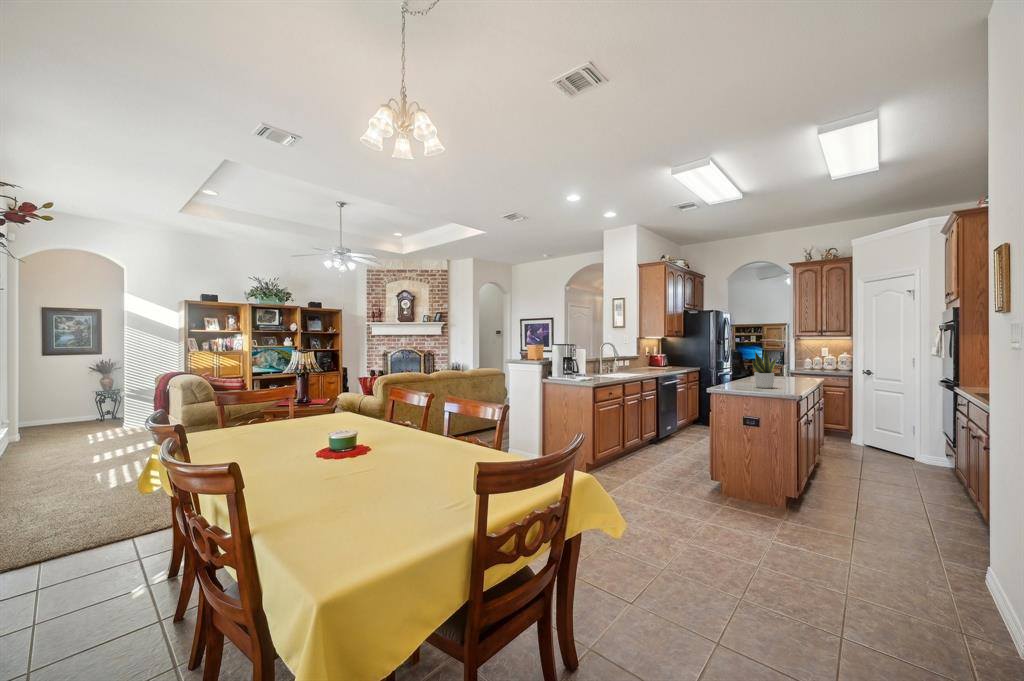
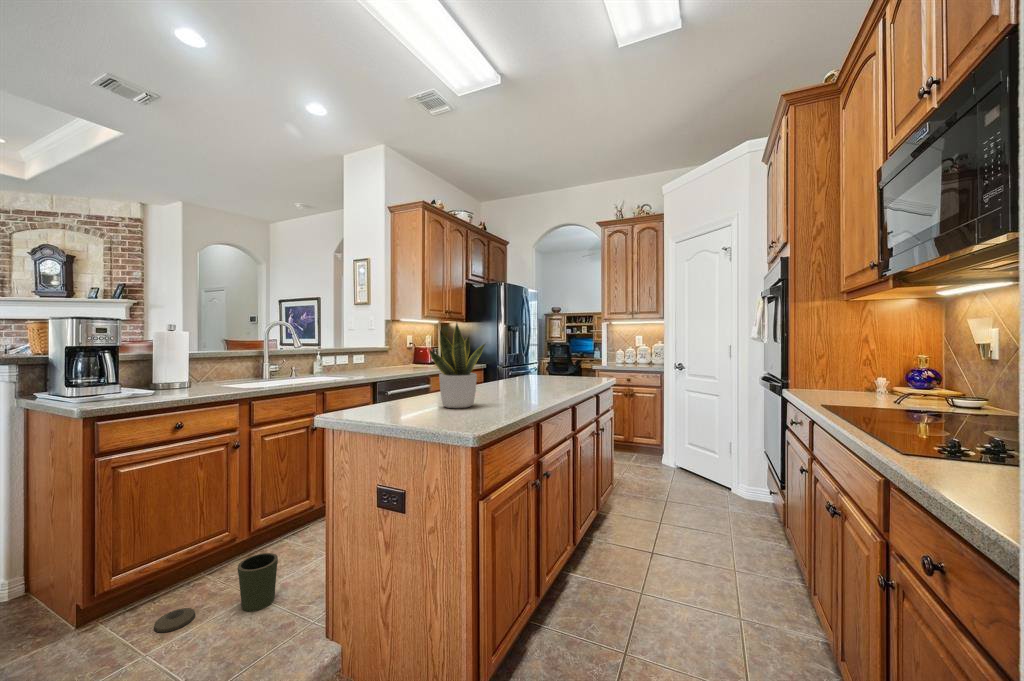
trash can: none [615,455,660,480] -> present [154,553,278,633]

